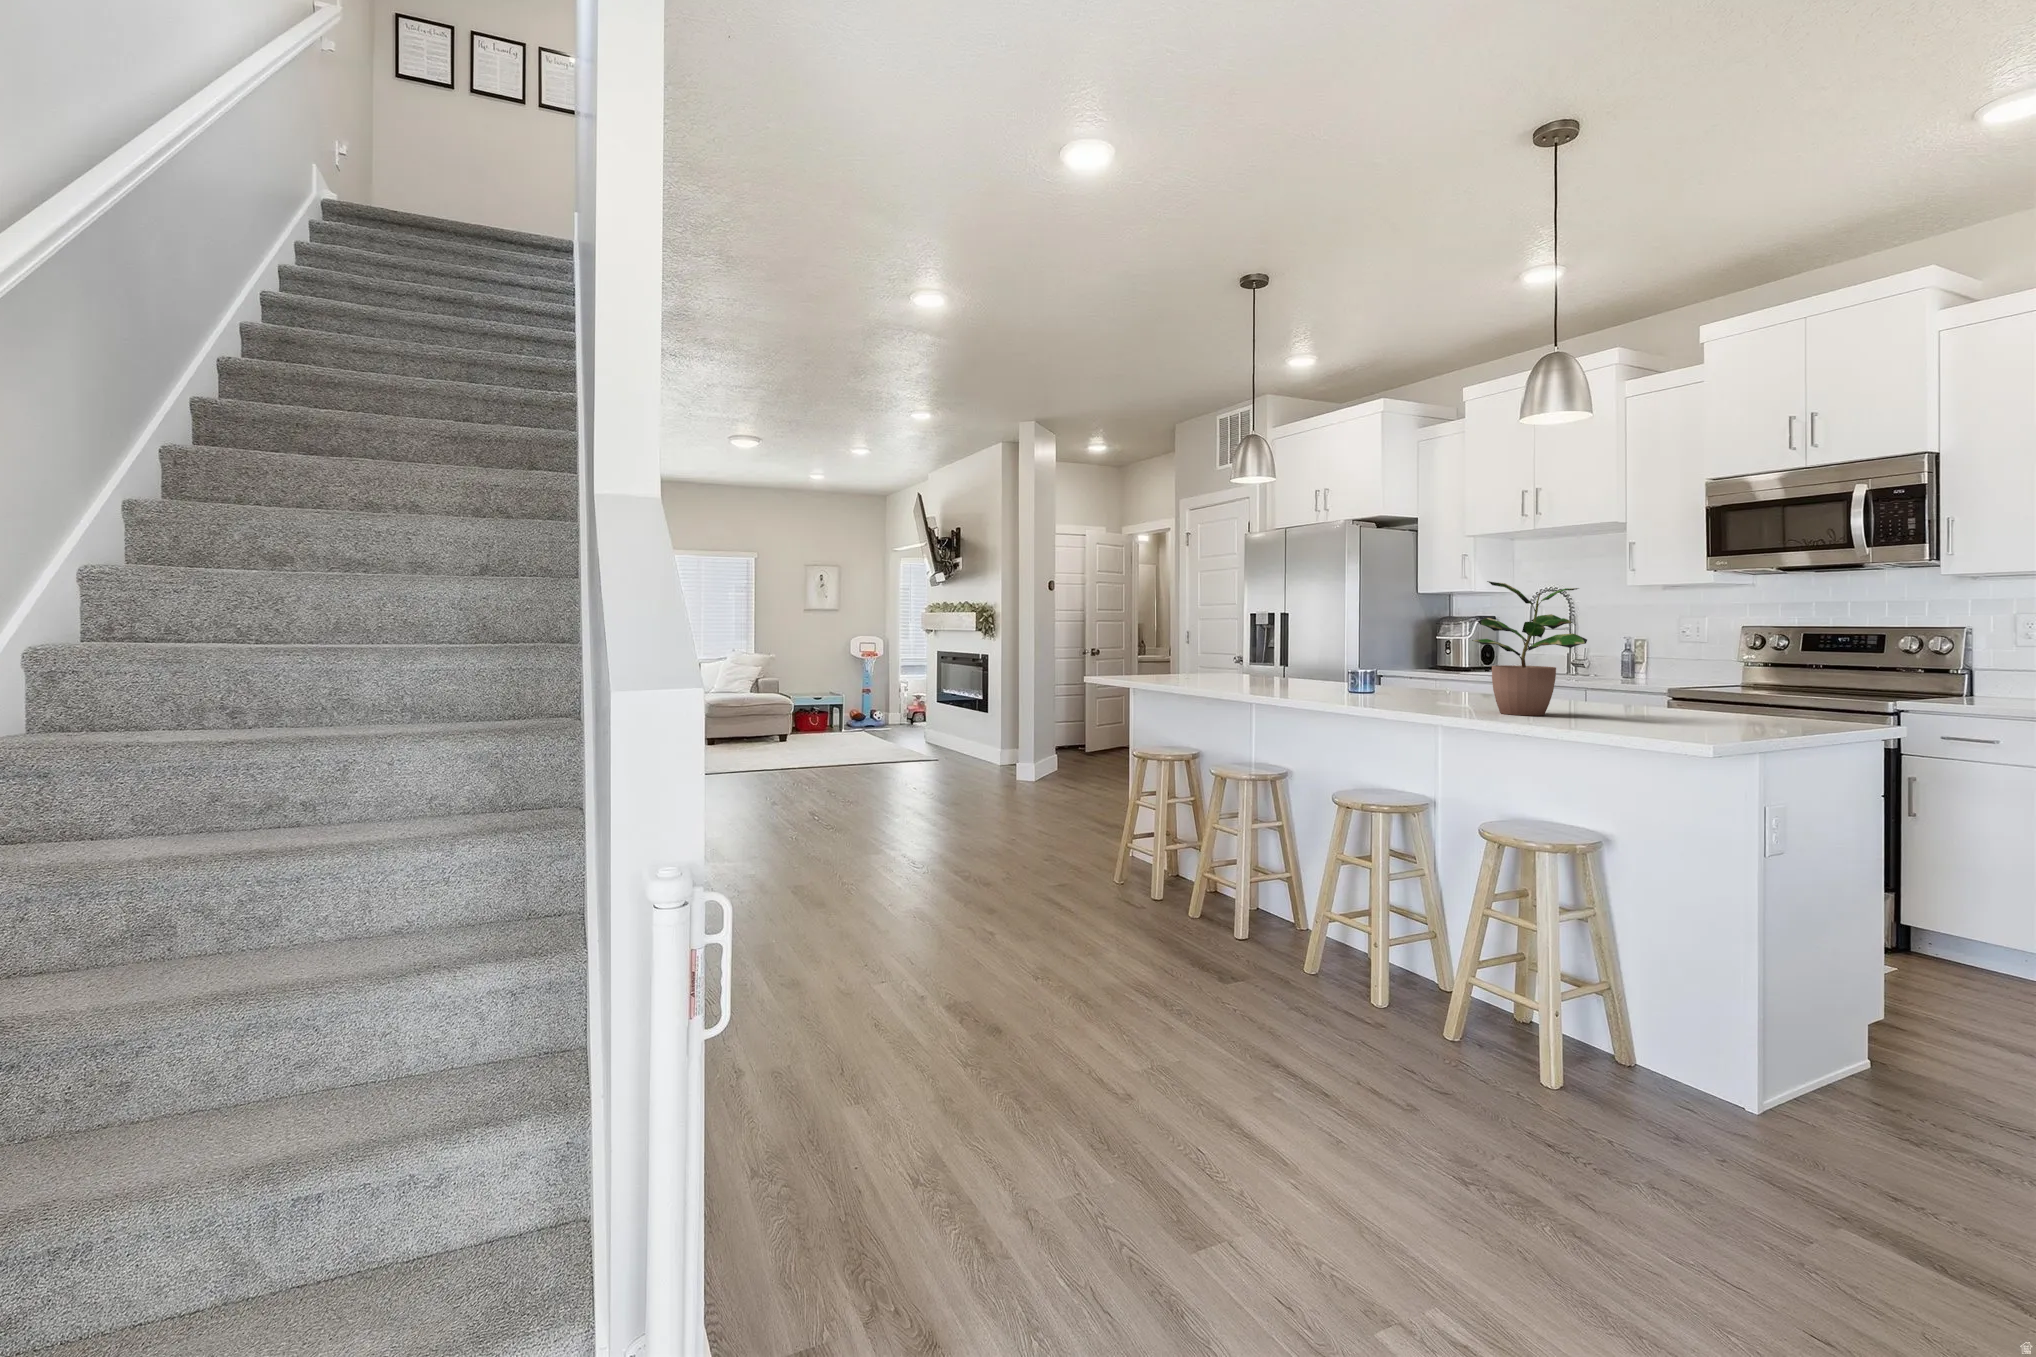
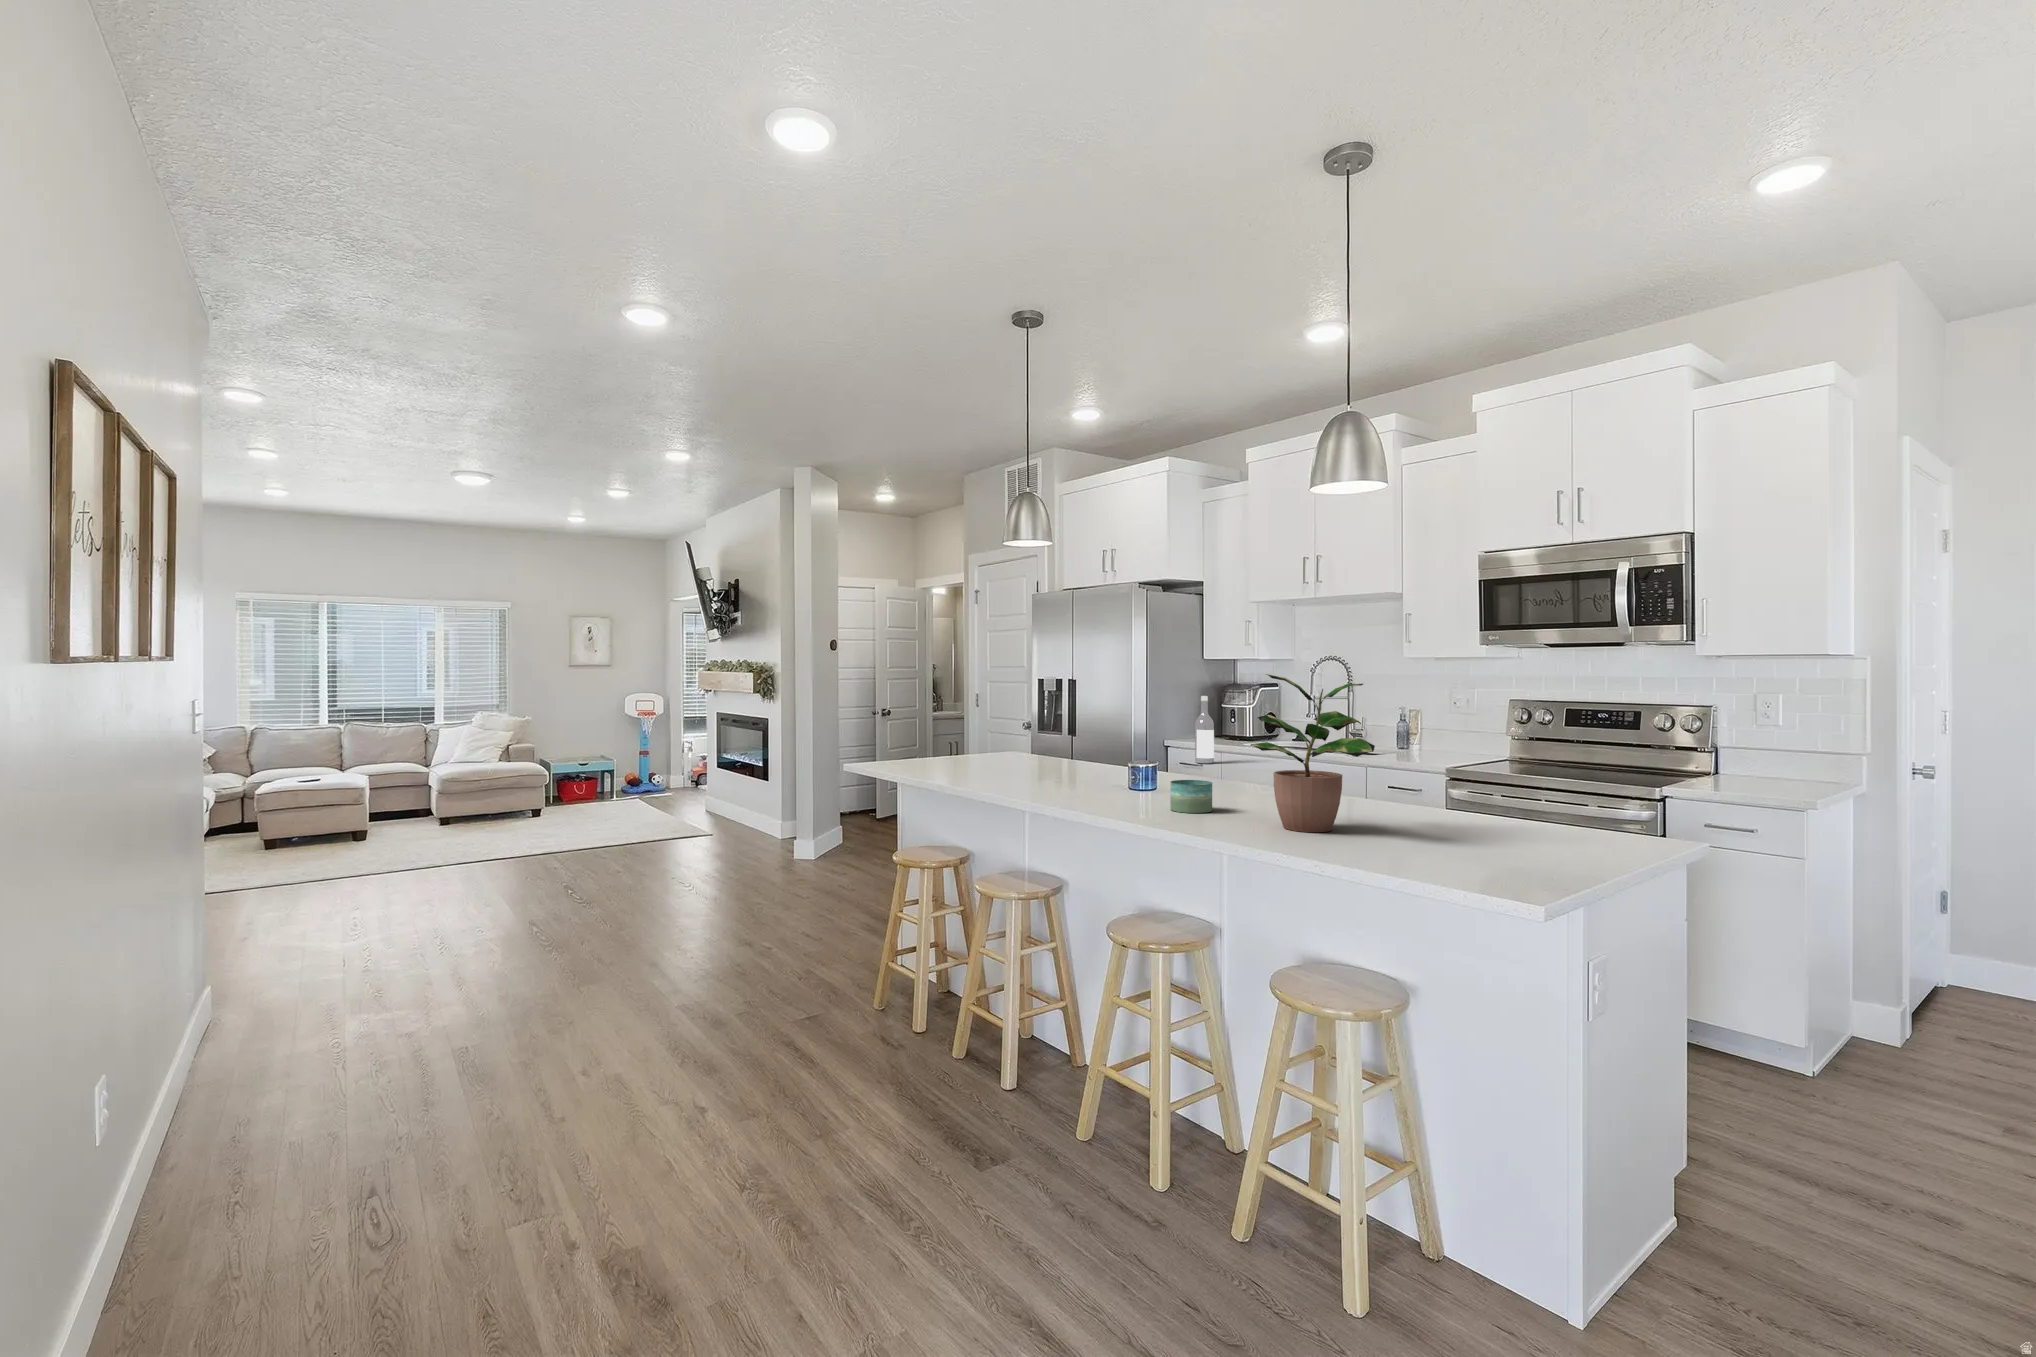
wine bottle: none [1408,622,1427,684] -> present [1195,696,1214,764]
candle: none [1394,679,1433,705] -> present [1170,780,1212,813]

